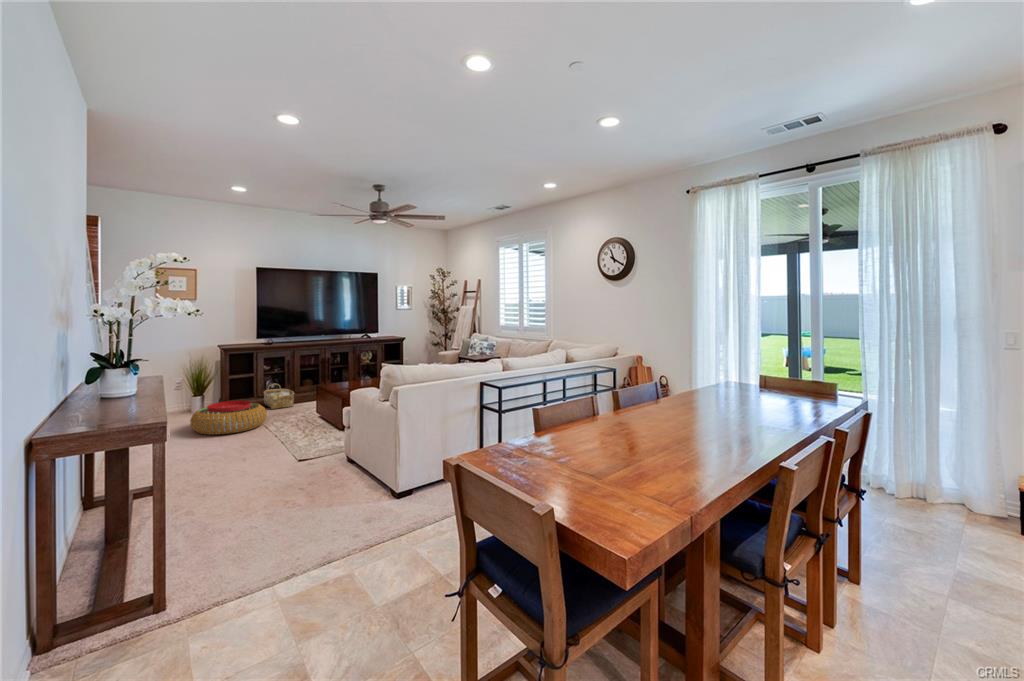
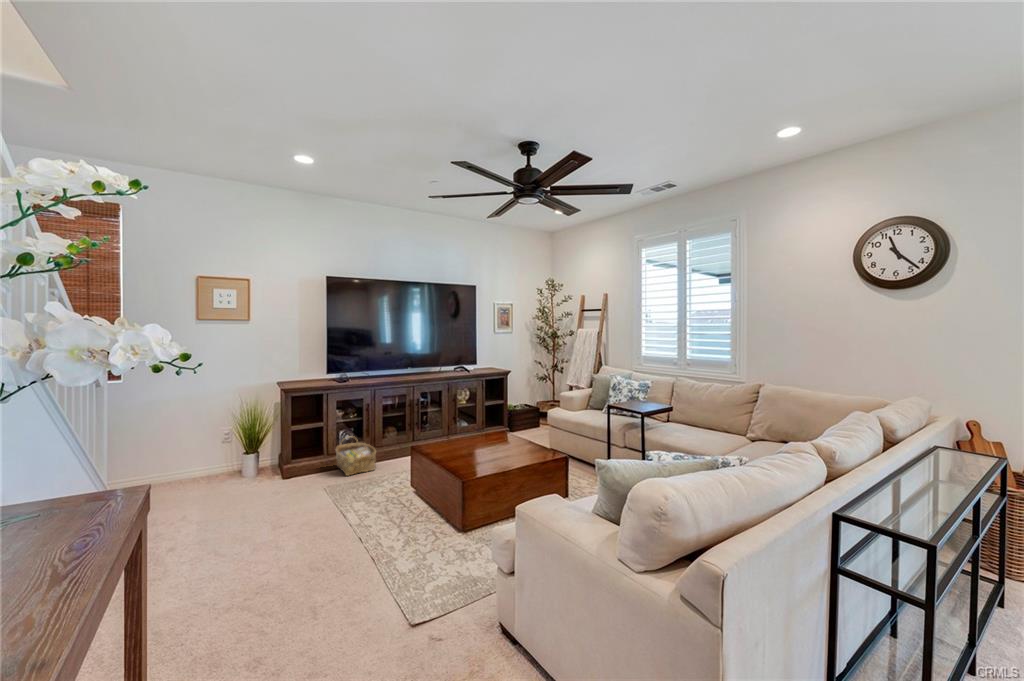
pouf: present [190,401,267,435] -> none [225,474,341,541]

